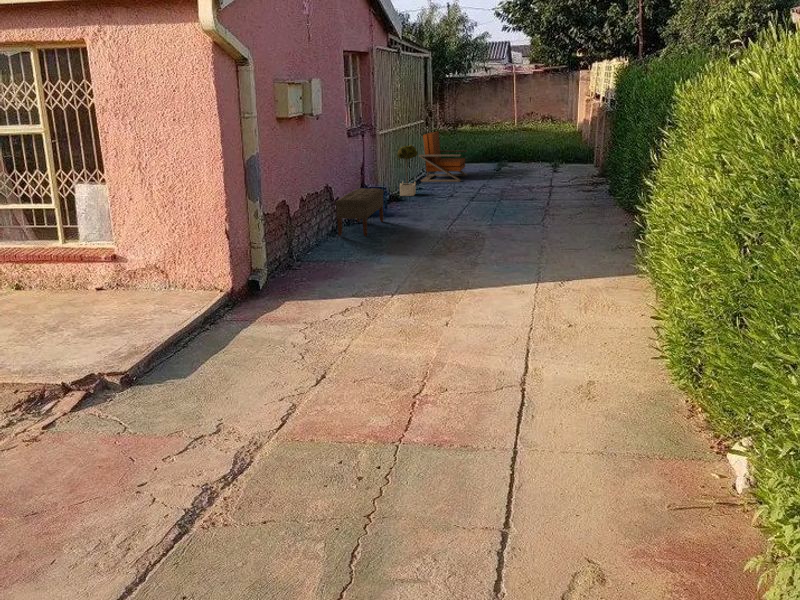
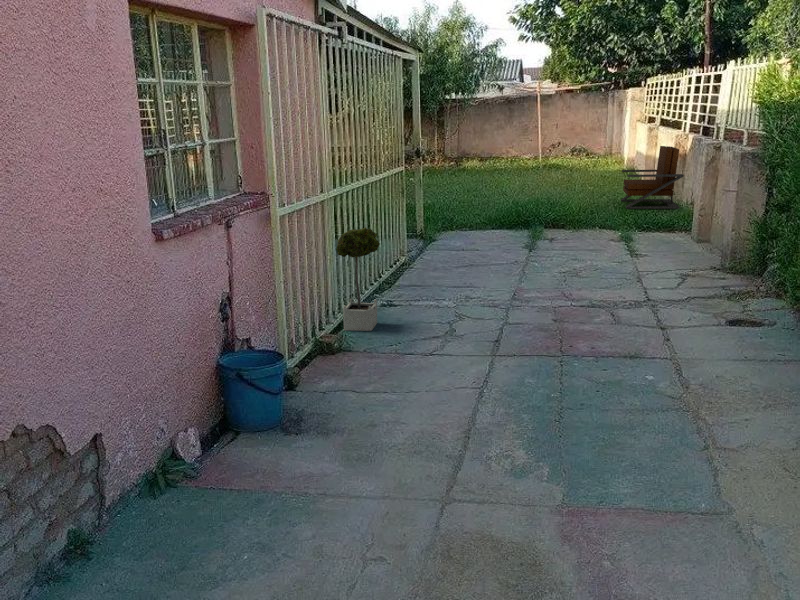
lounge chair: present [419,132,467,182] -> present [621,146,684,209]
bench: present [335,188,384,236] -> none [70,374,267,574]

